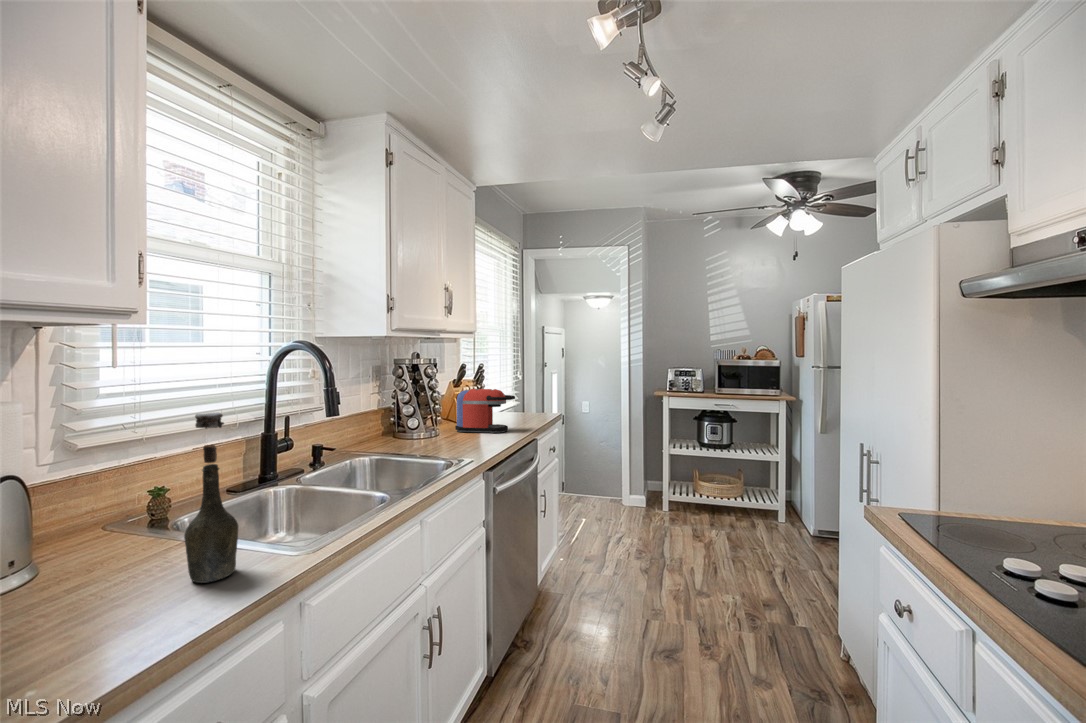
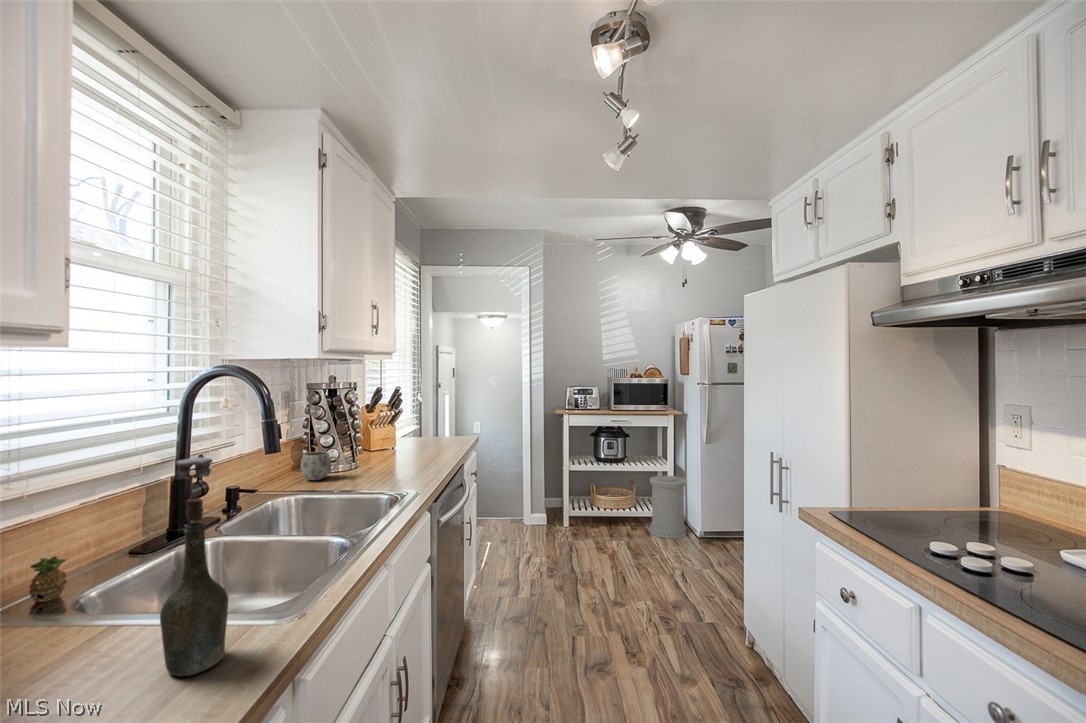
coffee maker: present [455,389,515,433] -> none [375,412,443,460]
mug: none [383,421,414,446] -> present [301,452,339,480]
trash can: none [757,466,799,533] -> present [650,476,686,538]

